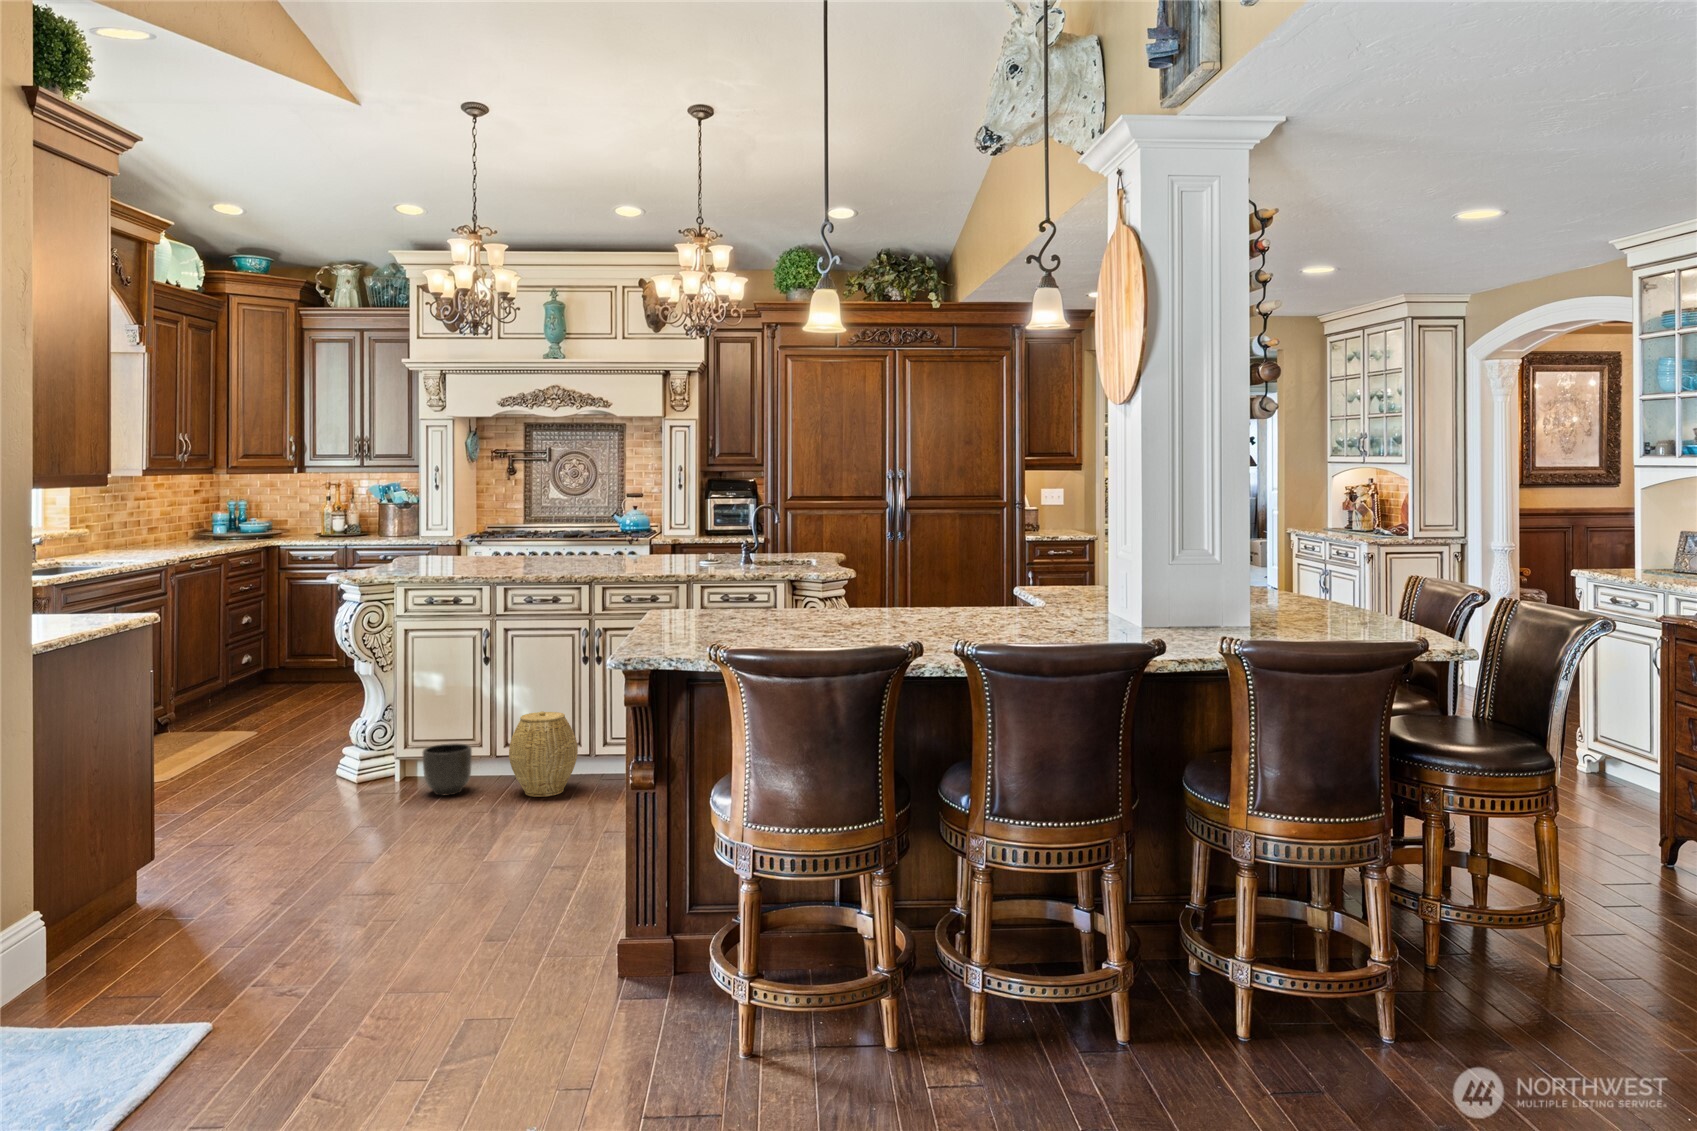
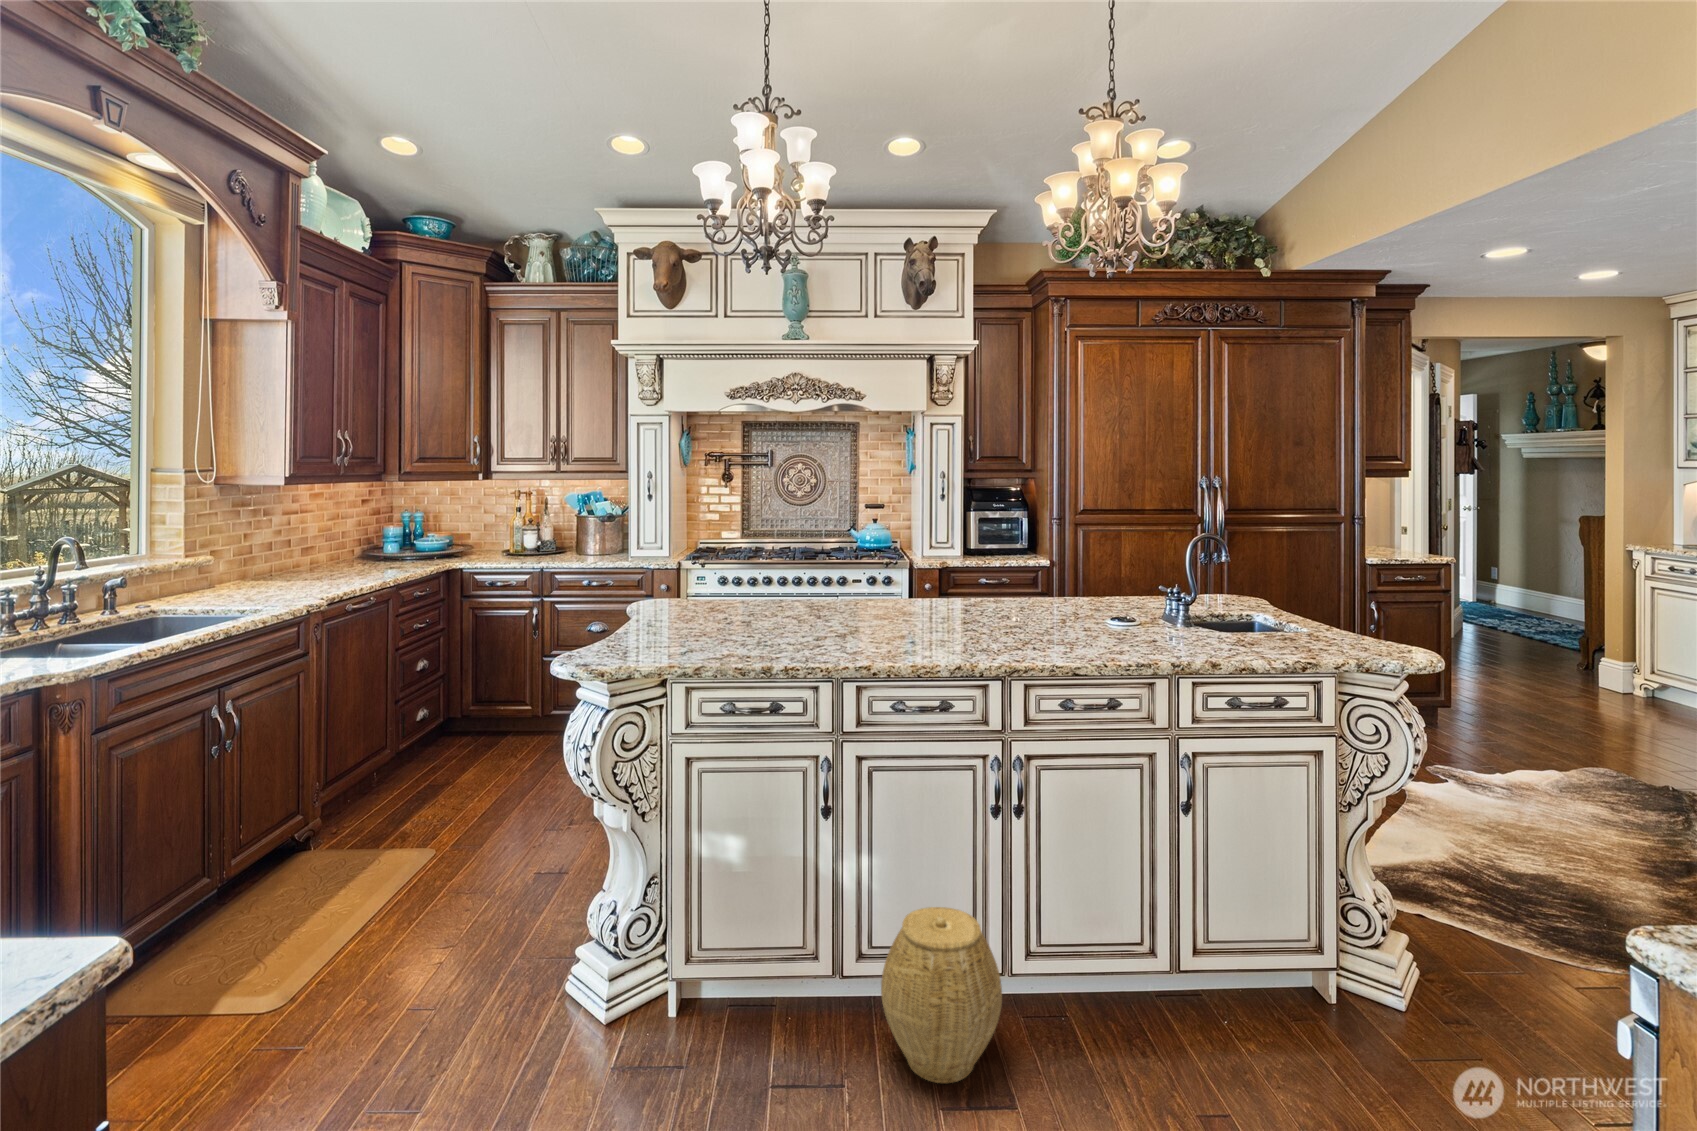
planter: present [422,744,472,795] -> none [726,958,809,1072]

